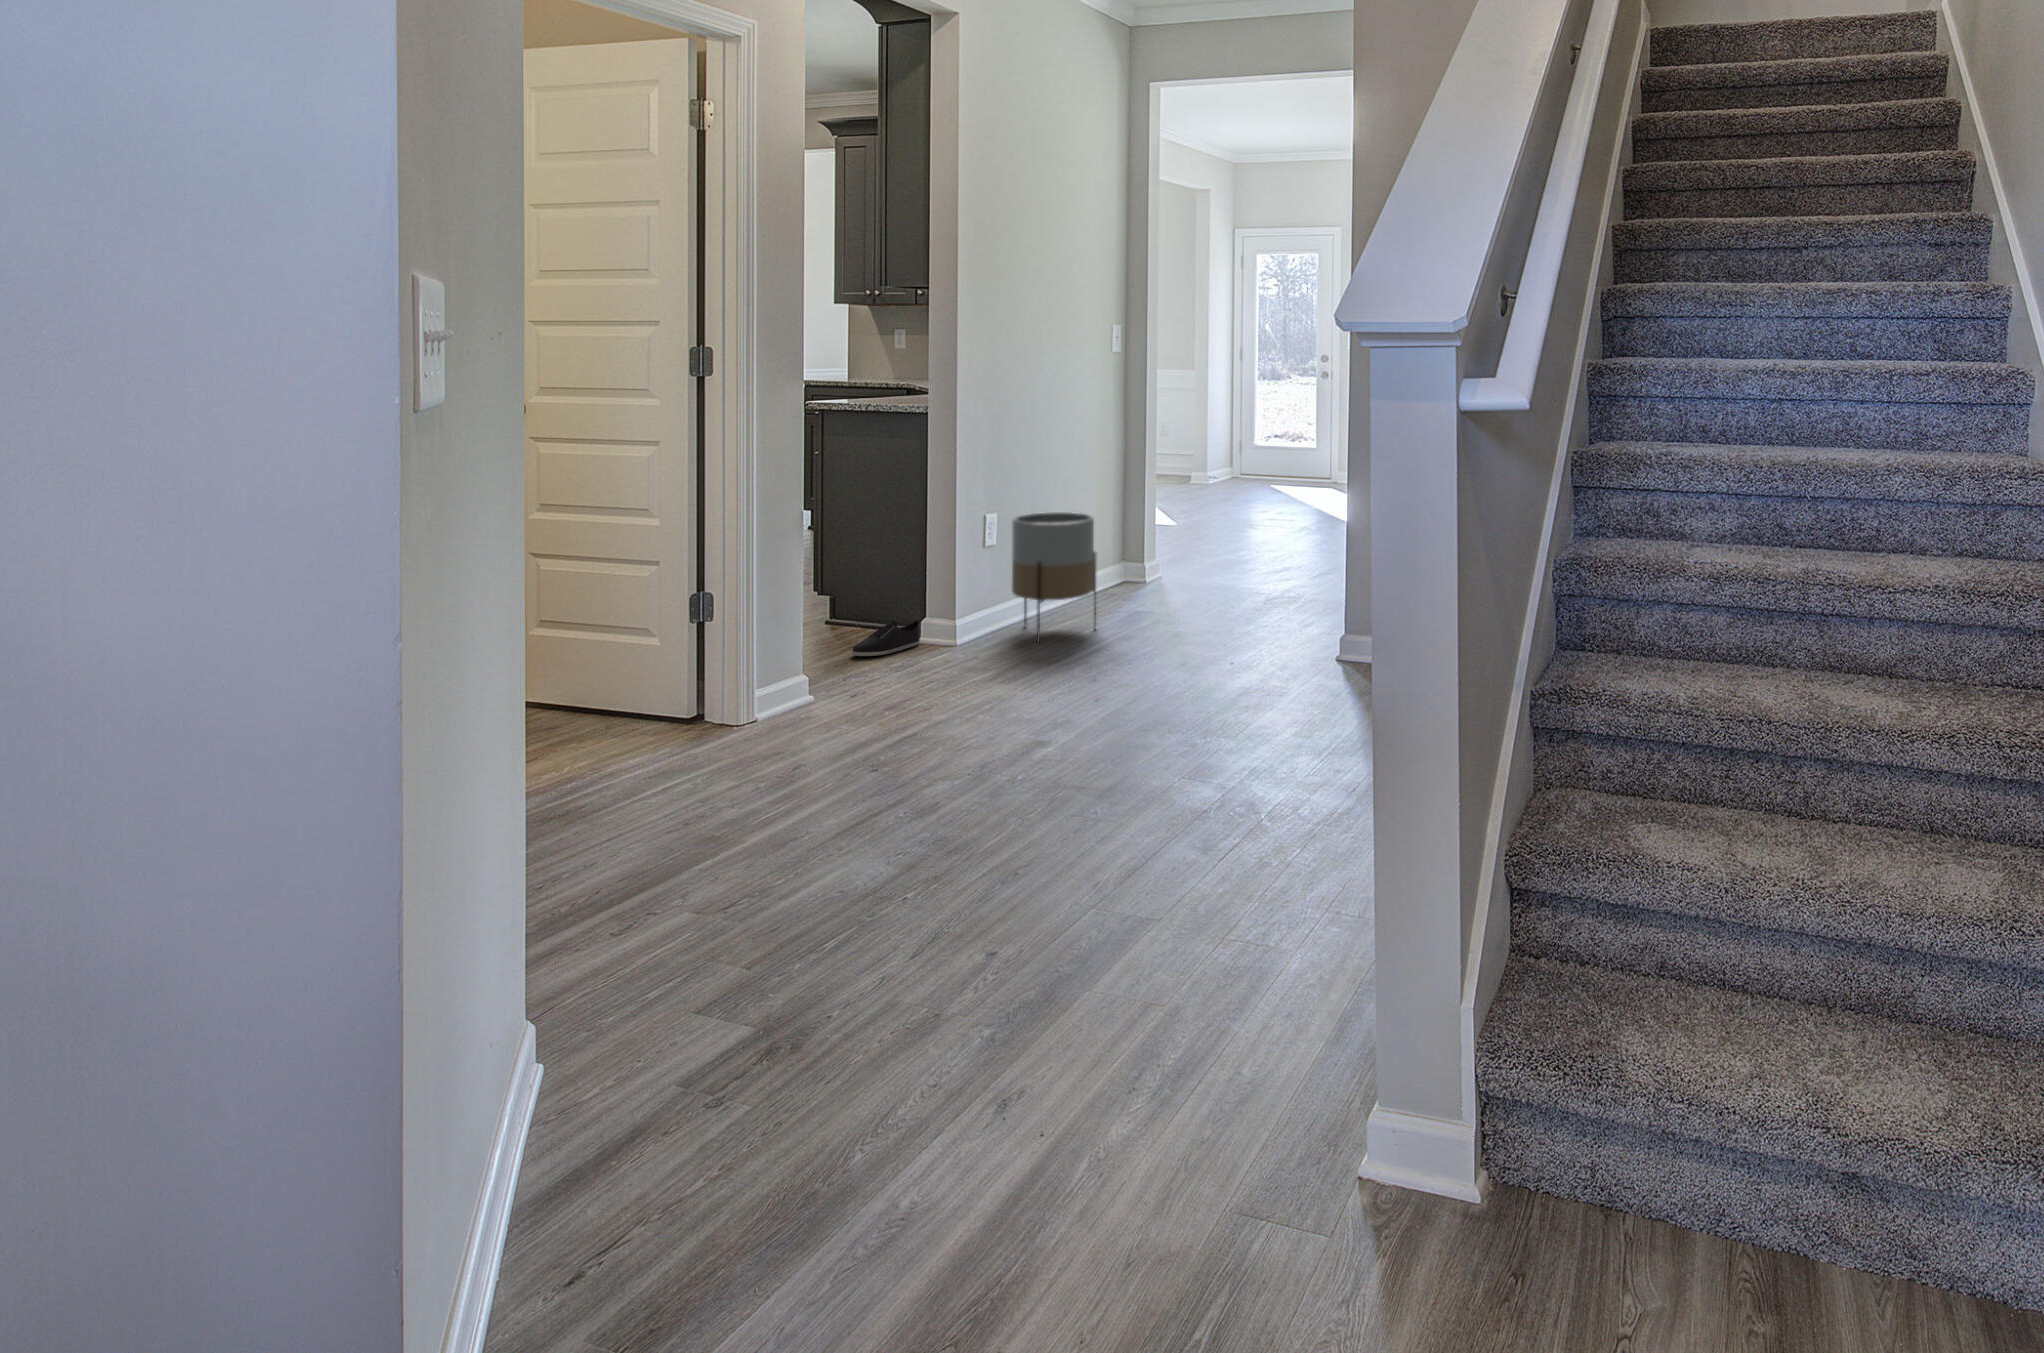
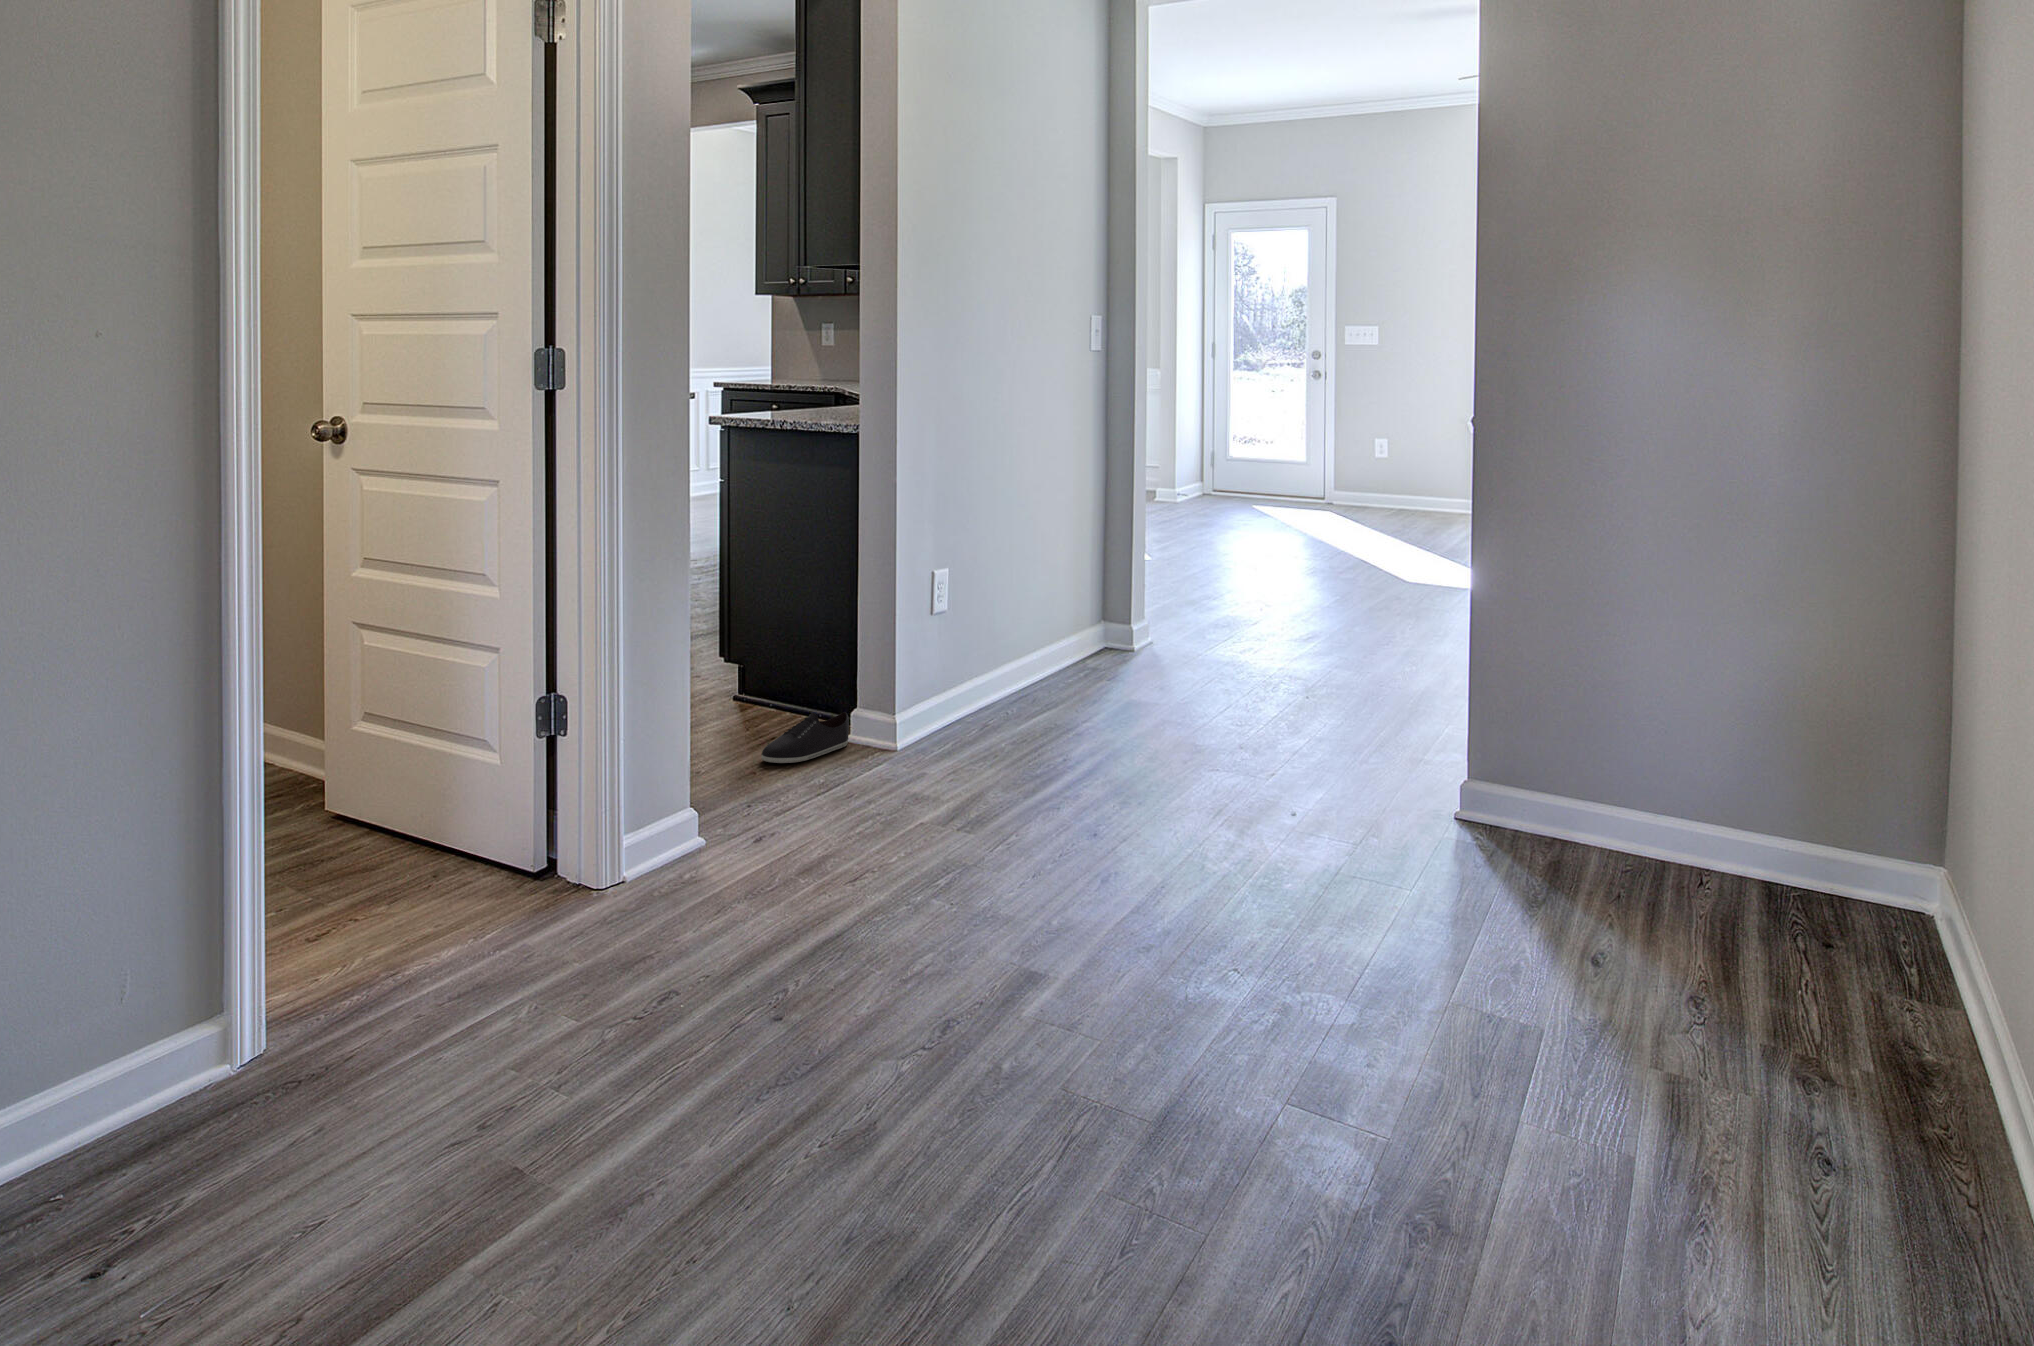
planter: present [1012,512,1096,643] -> none [968,569,1080,752]

